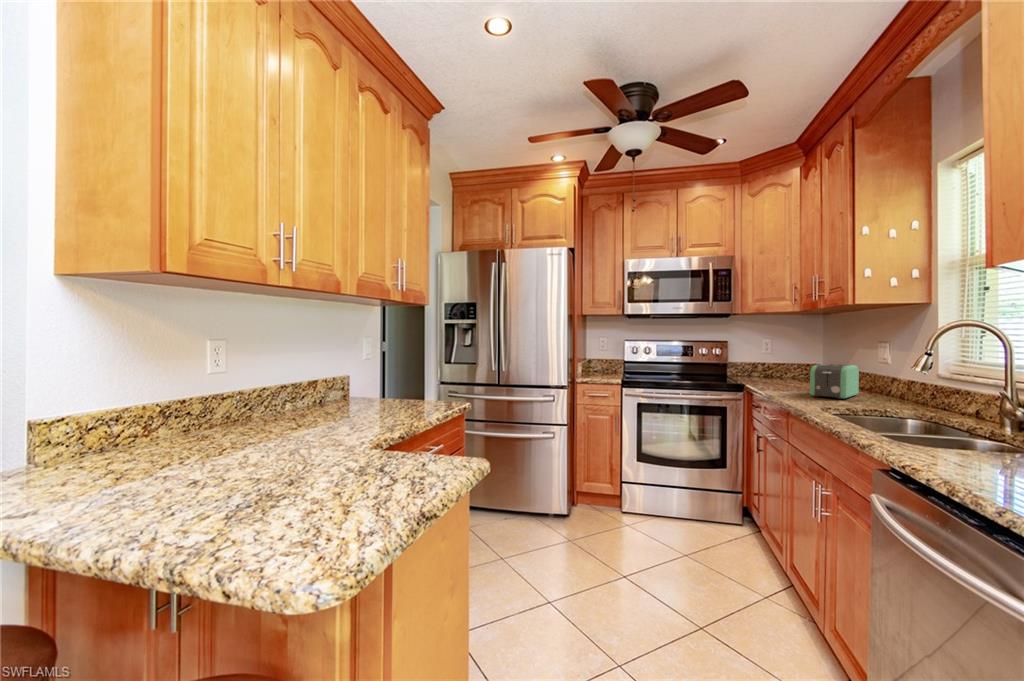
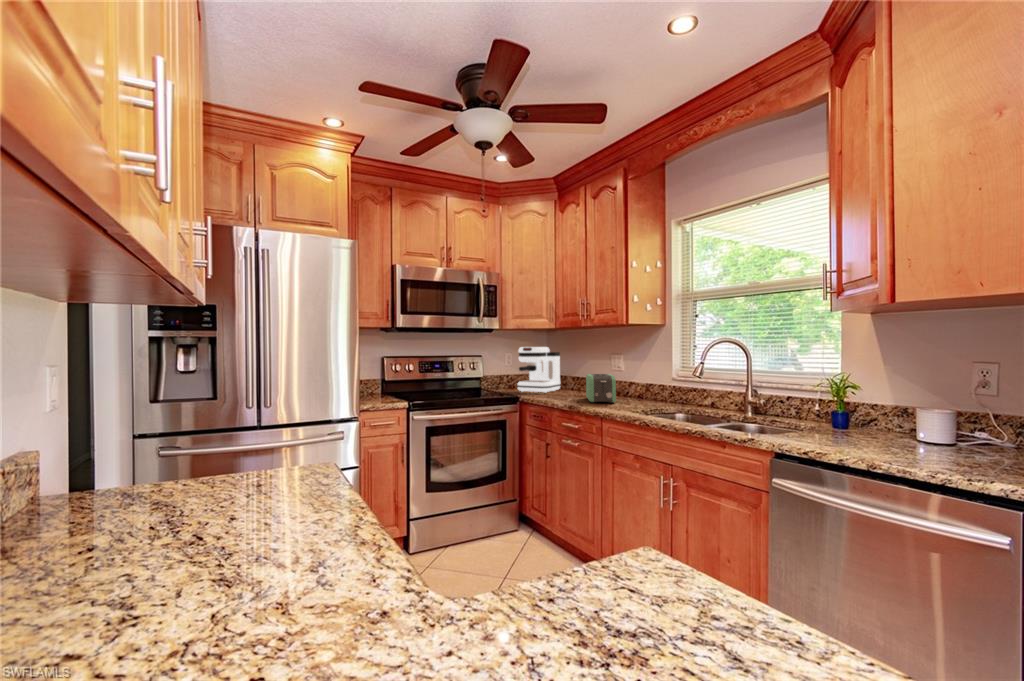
coffee maker: none [754,333,816,384] -> present [518,347,560,393]

